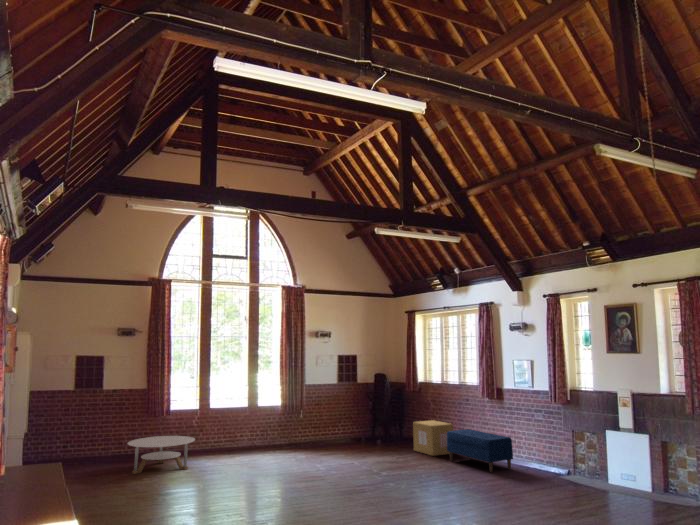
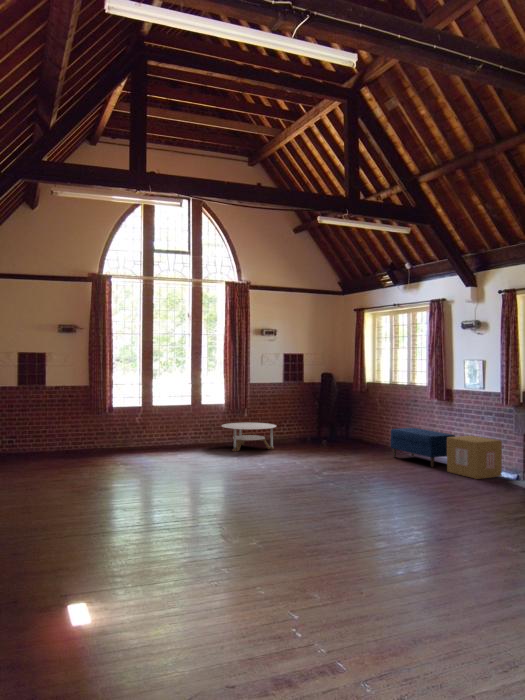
cardboard box: present [413,420,453,456] -> present [447,436,502,479]
round table: present [128,436,195,474] -> present [222,423,276,451]

